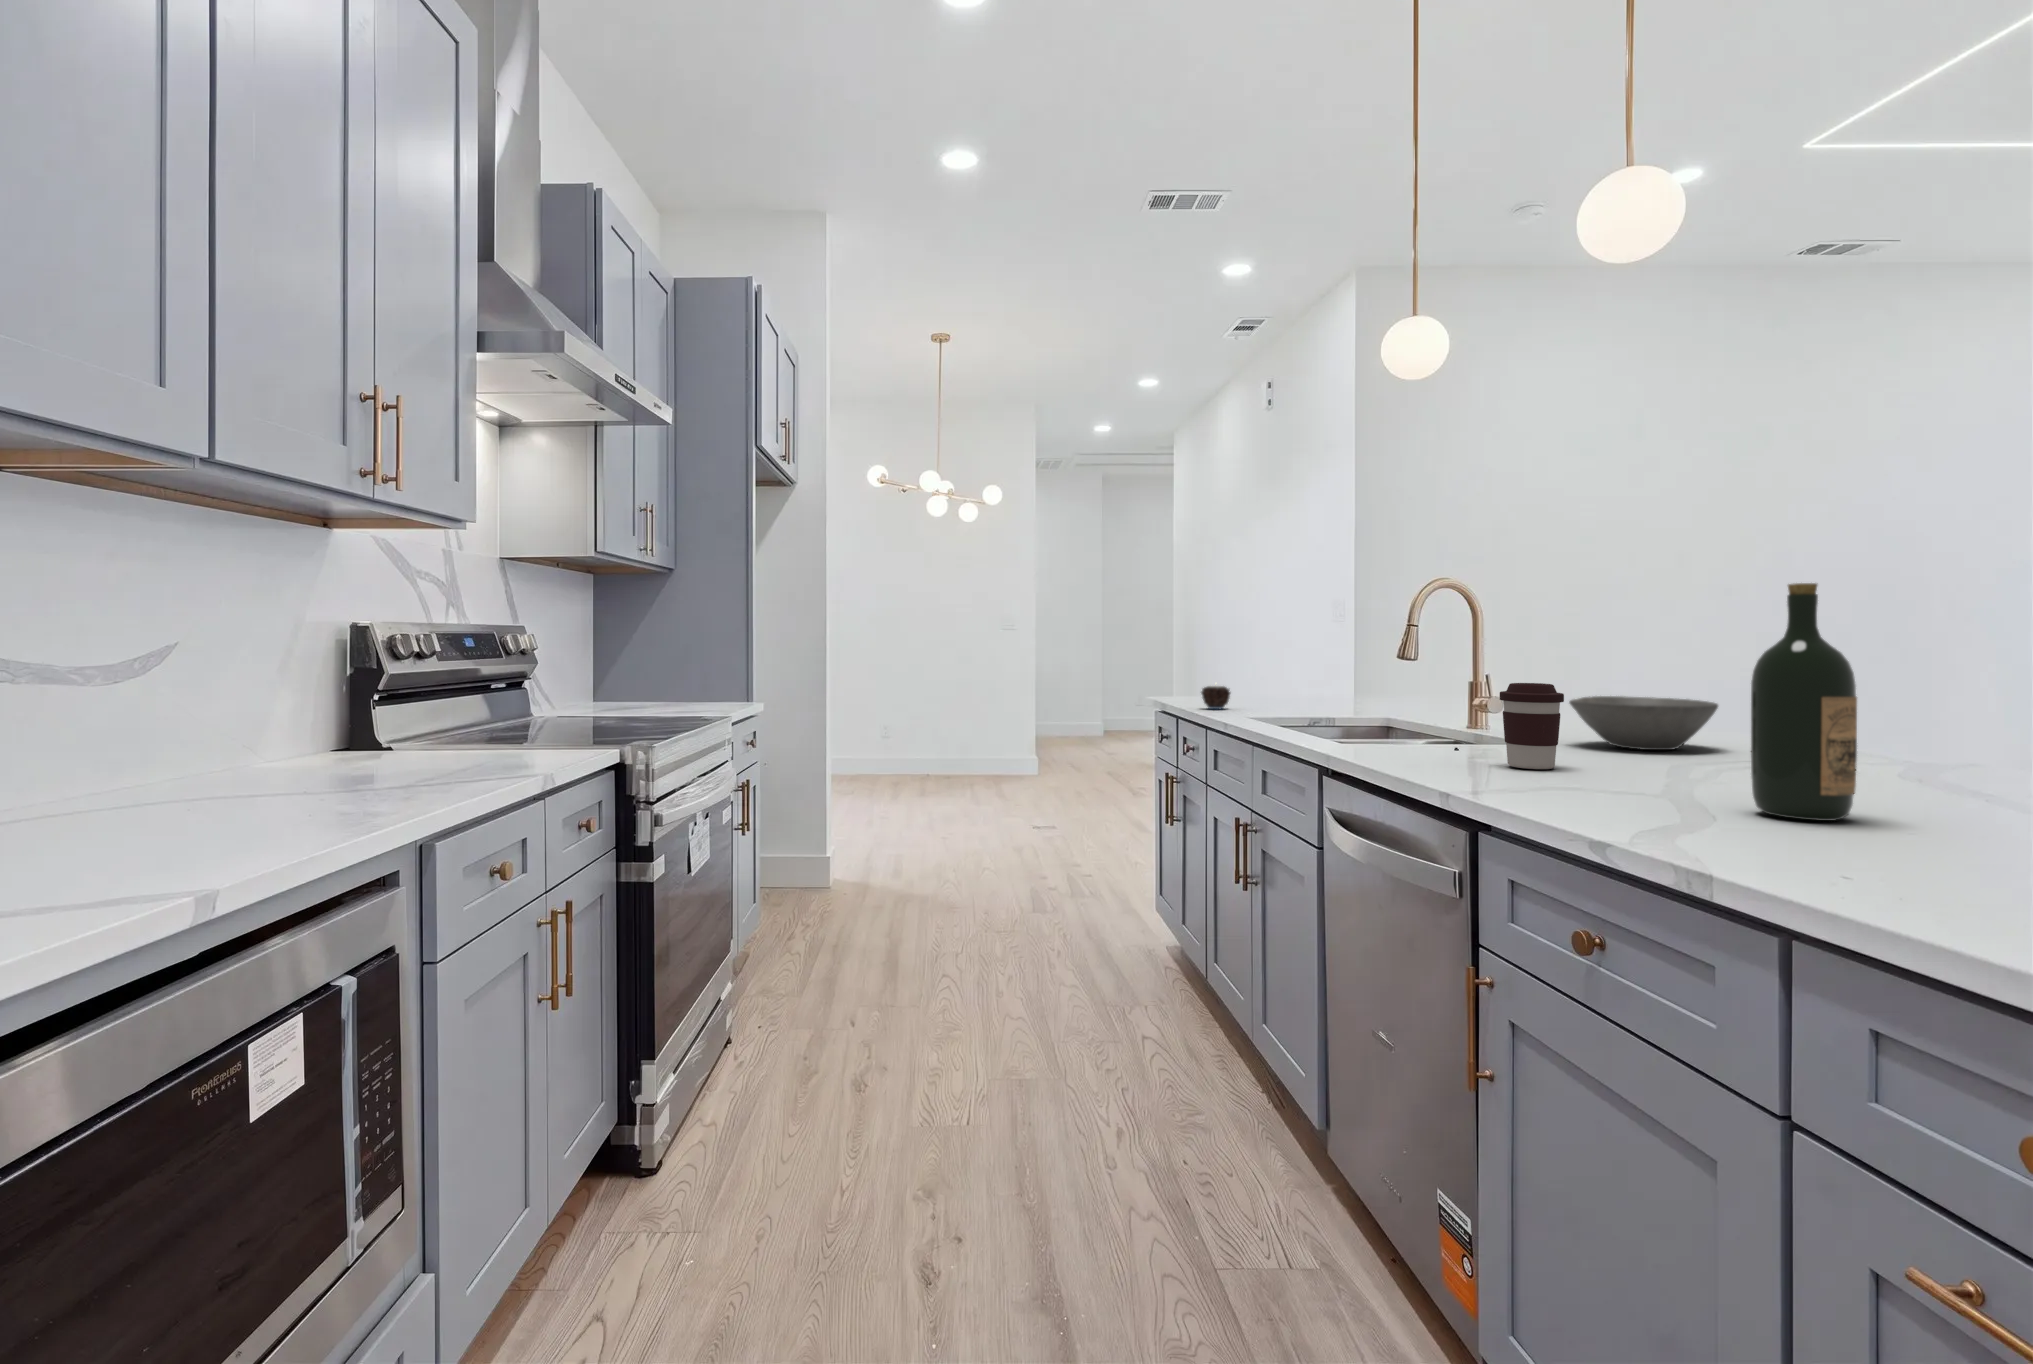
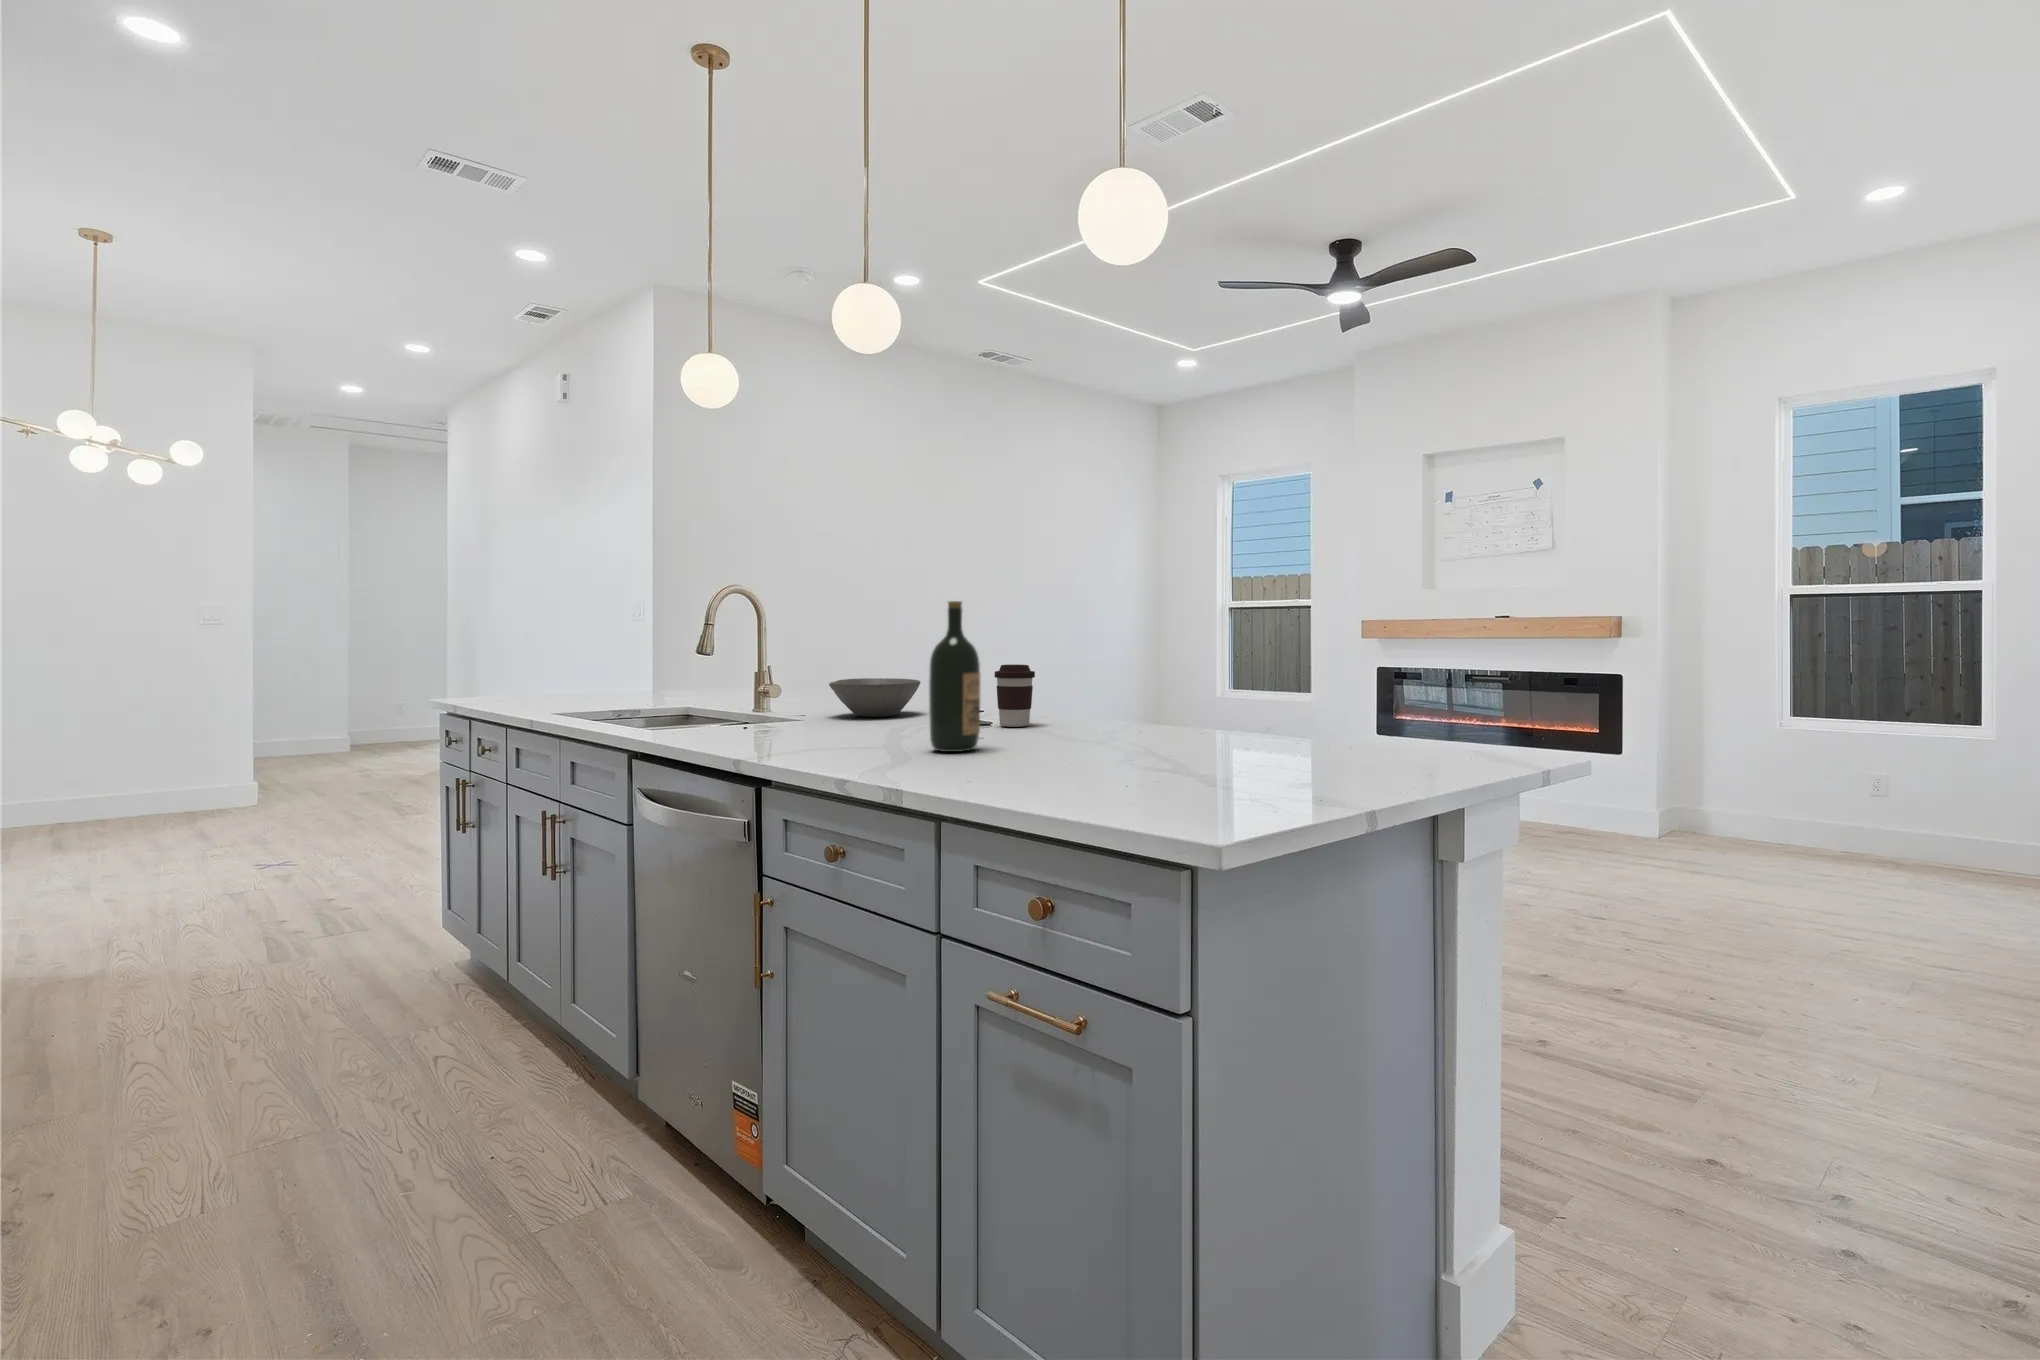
coffee cup: present [1500,683,1564,769] -> present [995,664,1035,727]
candle: present [1201,686,1230,709] -> none [497,679,533,708]

